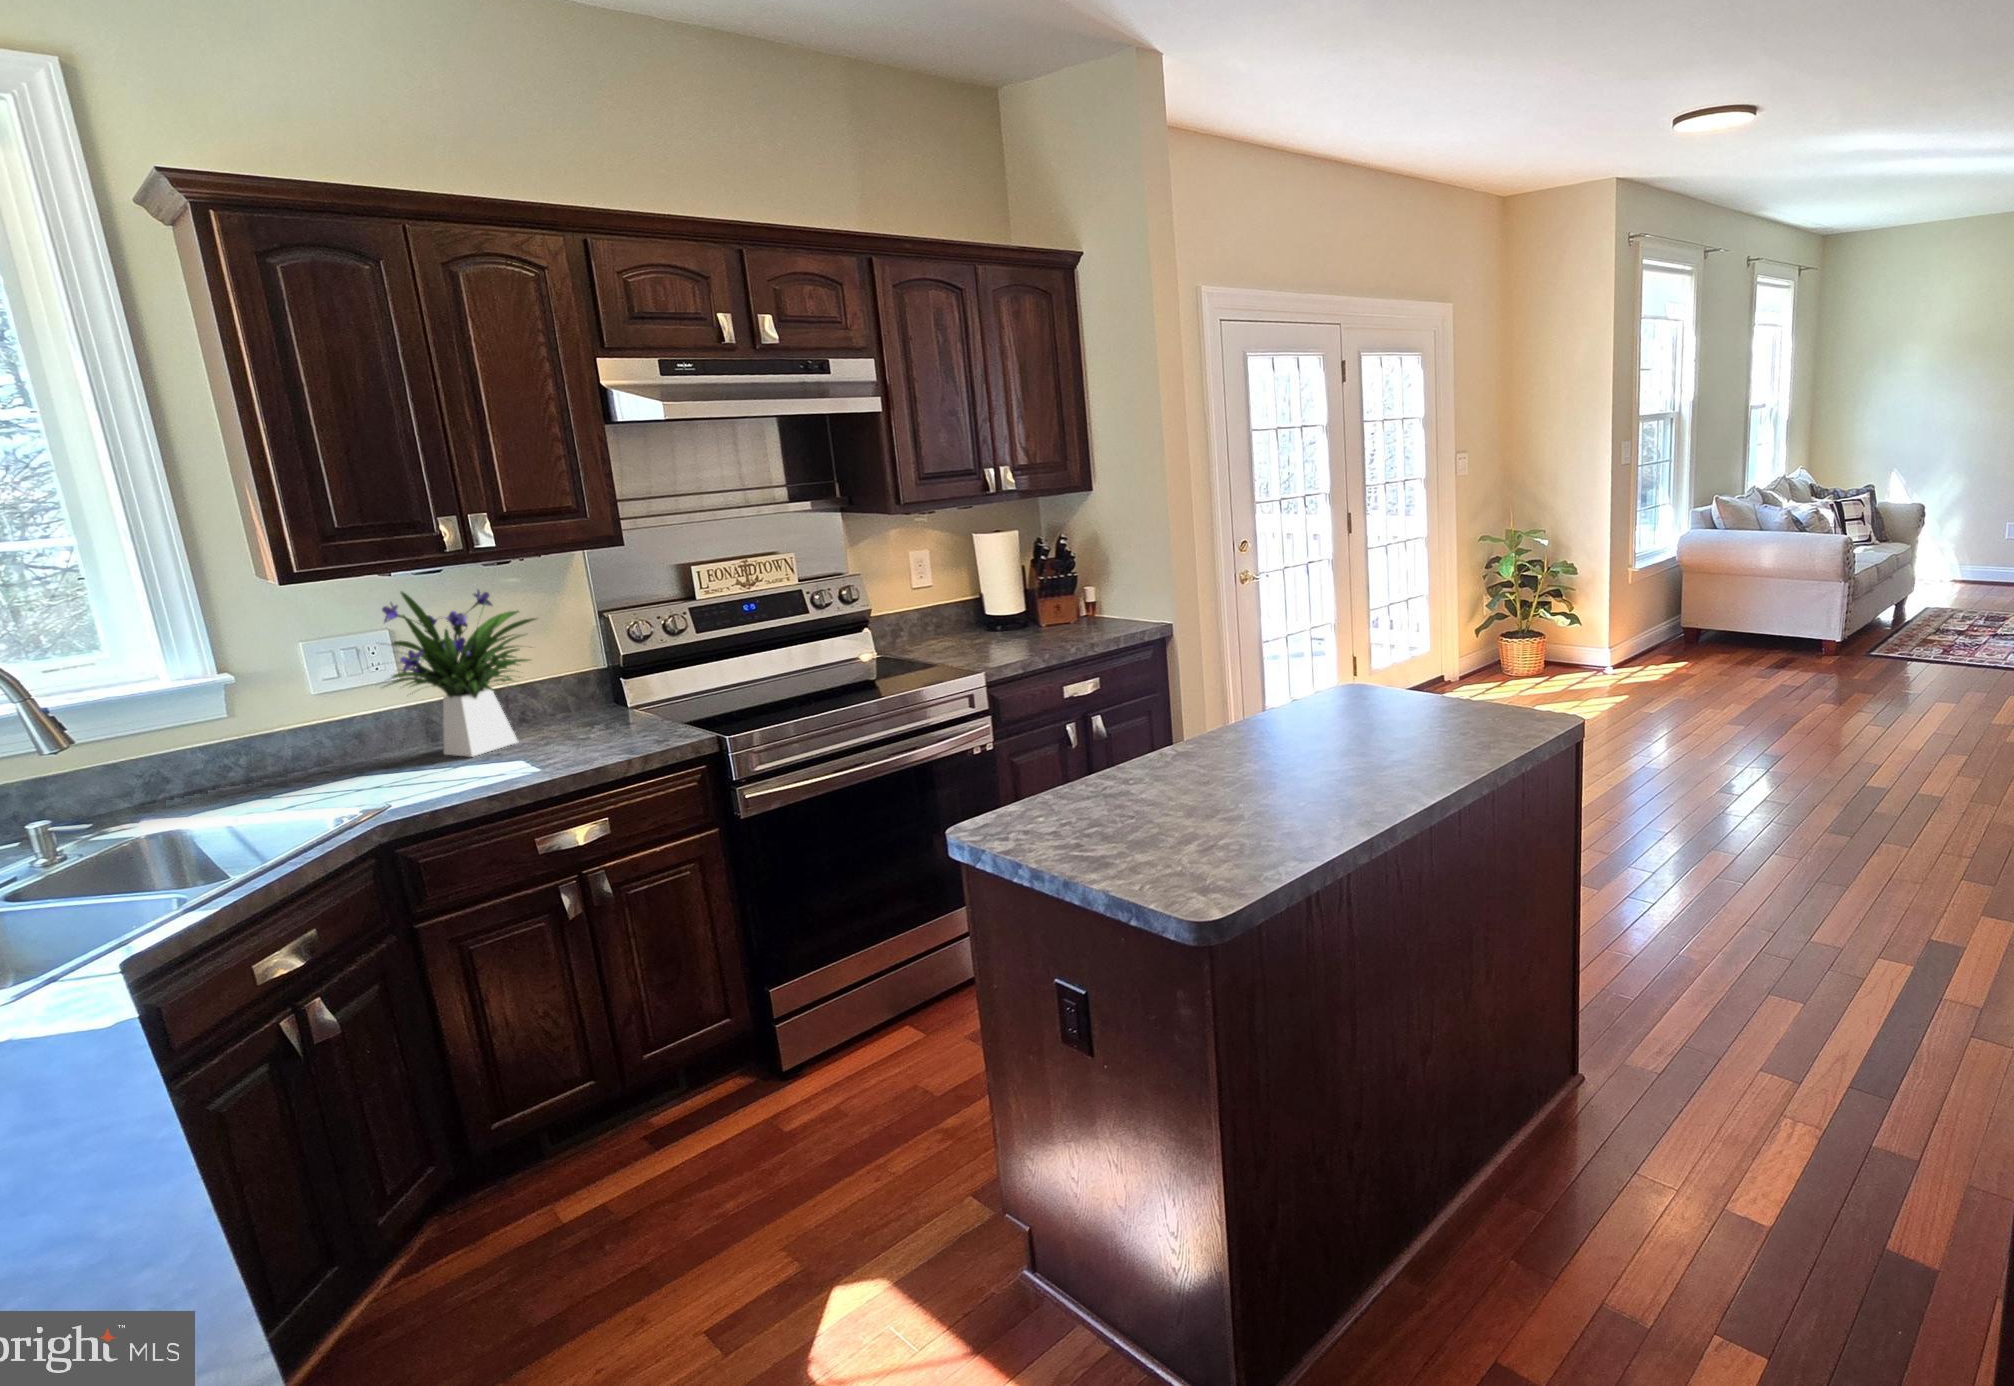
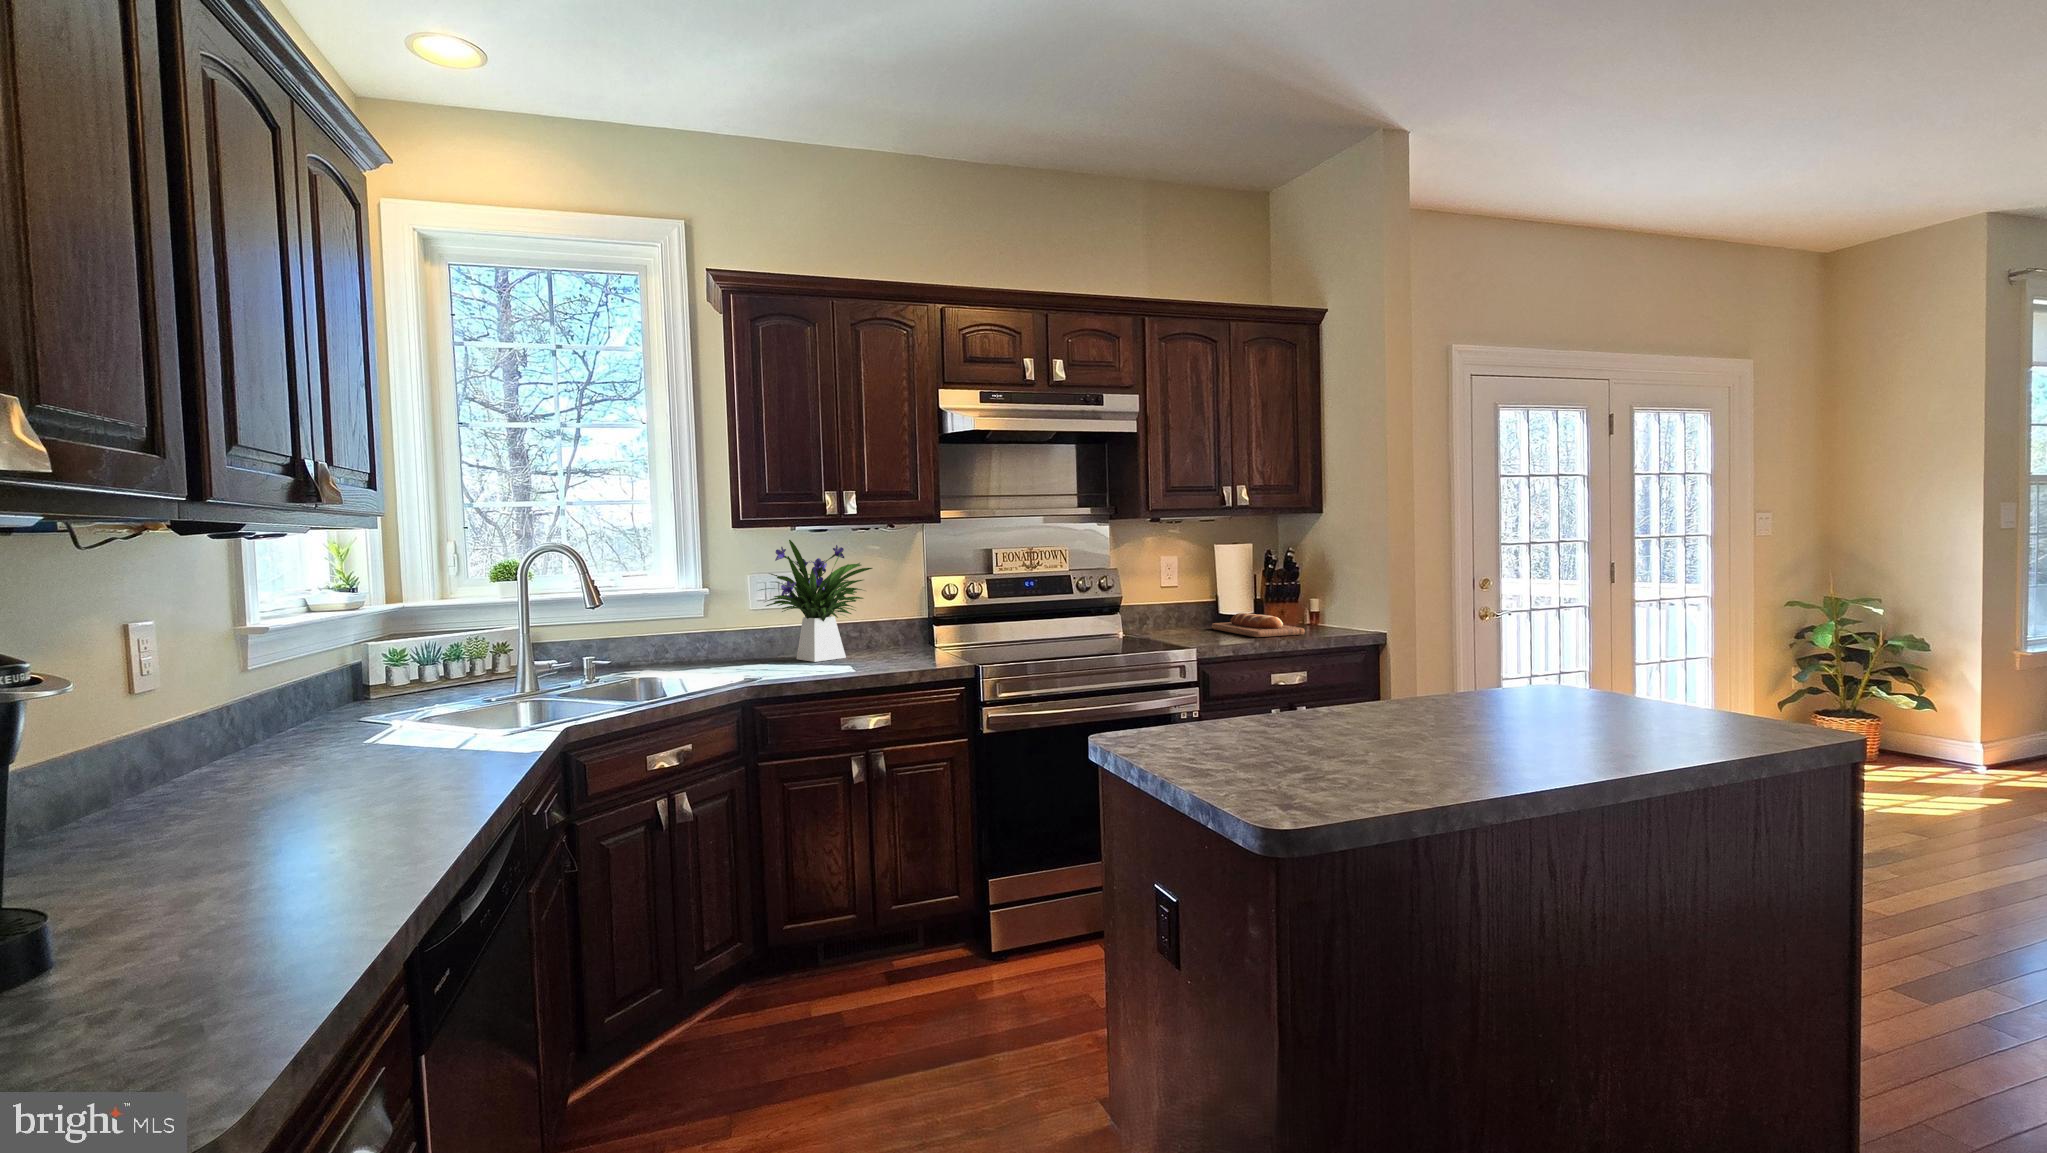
bread loaf: none [976,613,1086,643] -> present [1212,613,1305,637]

